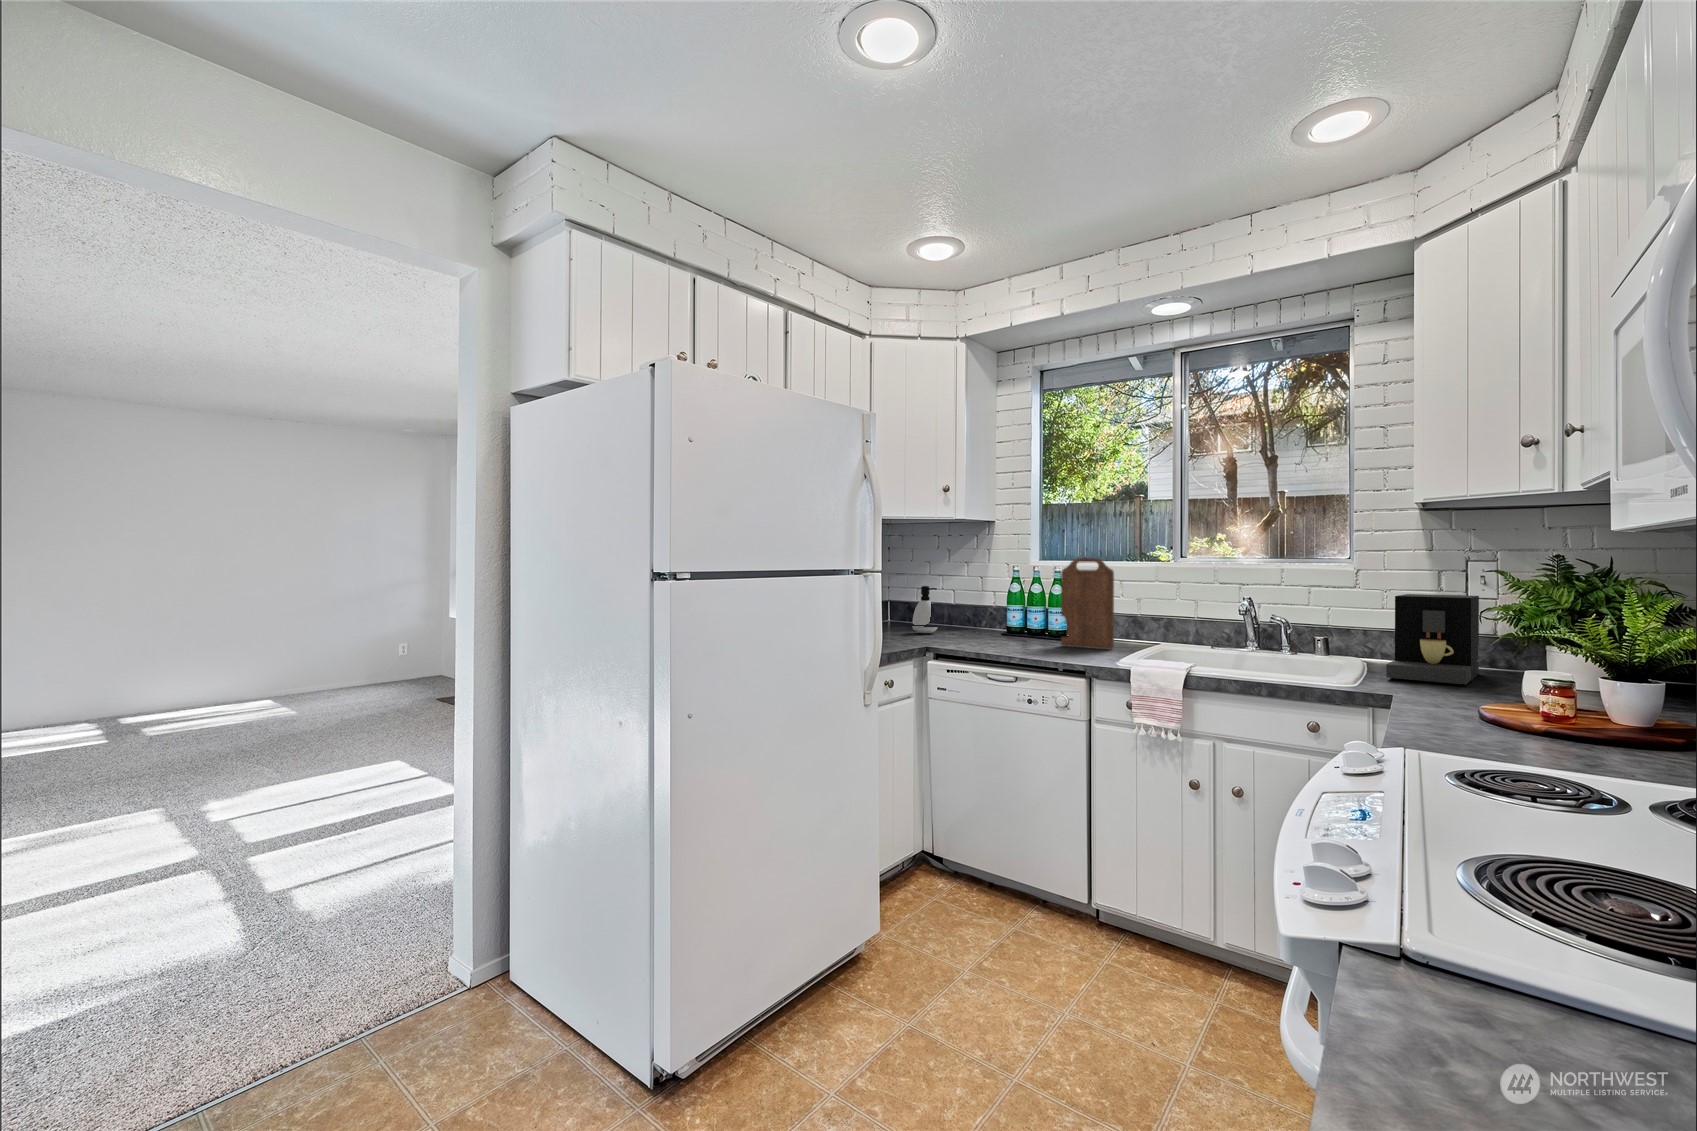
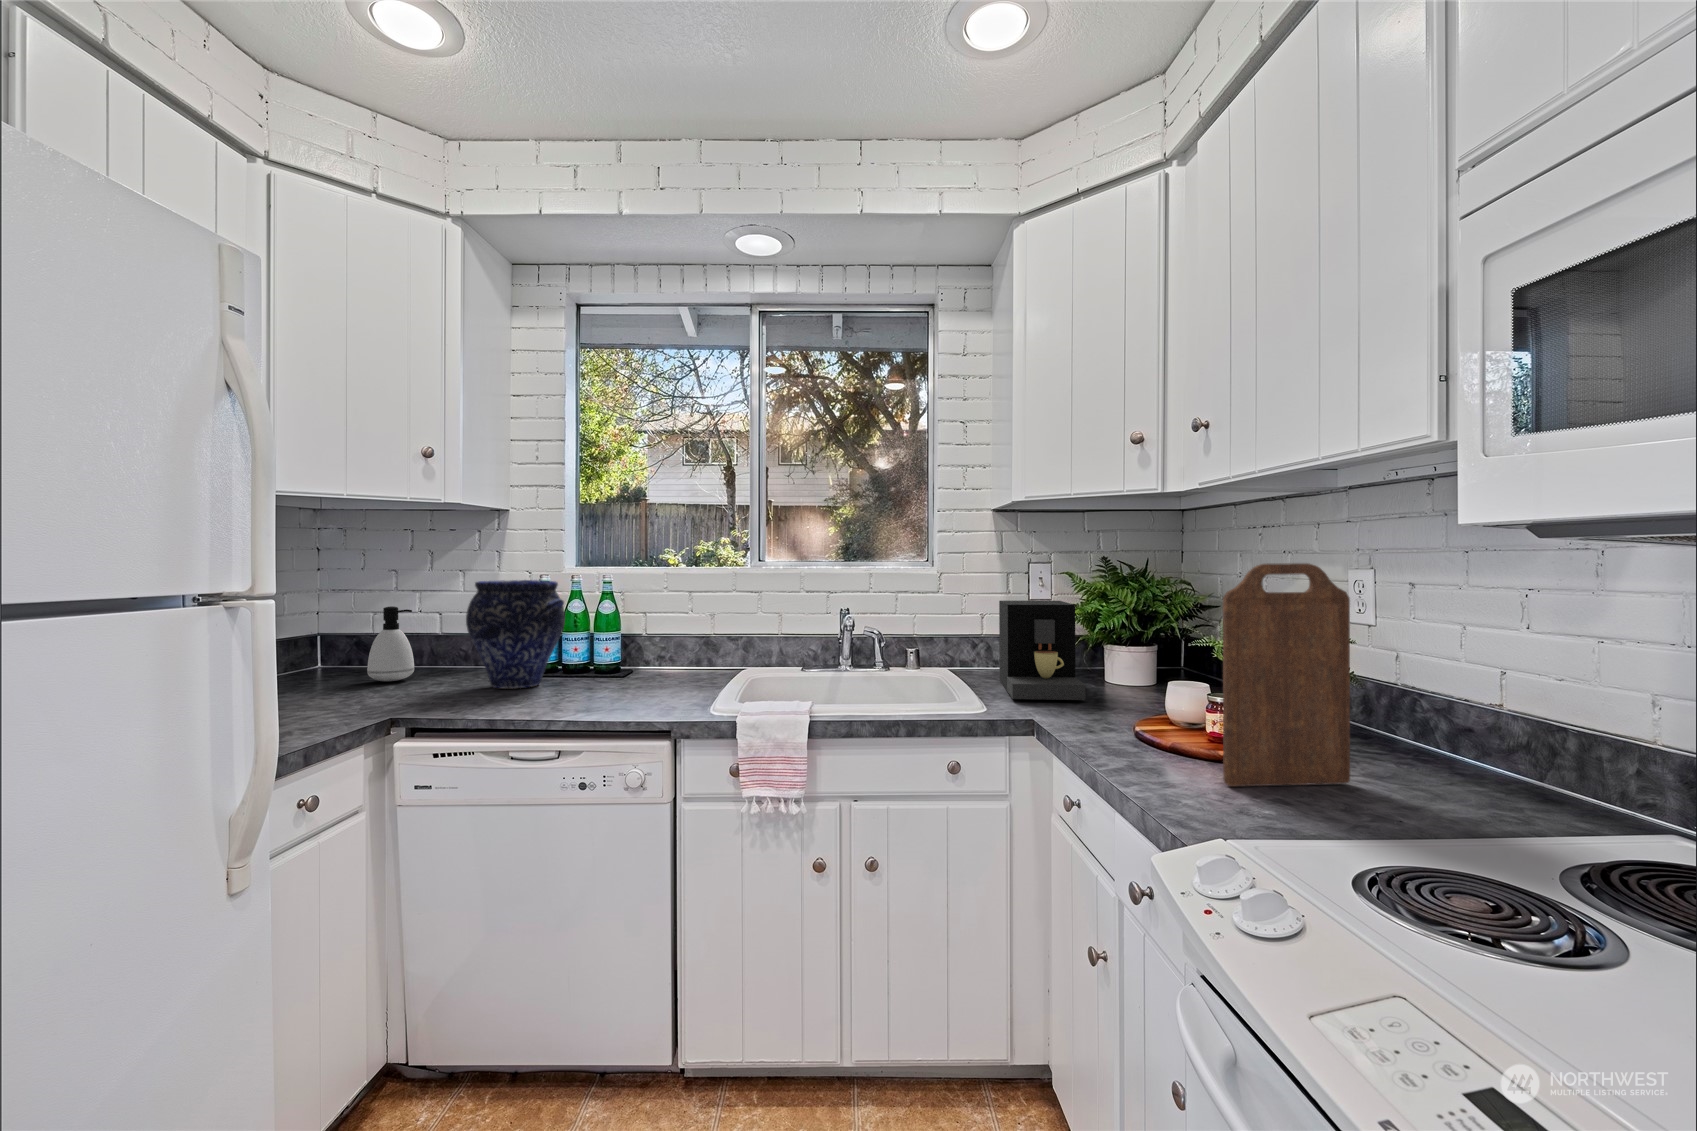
cutting board: present [1061,558,1114,649] -> present [1223,563,1350,786]
vase: none [966,570,1028,642] -> present [466,580,565,689]

